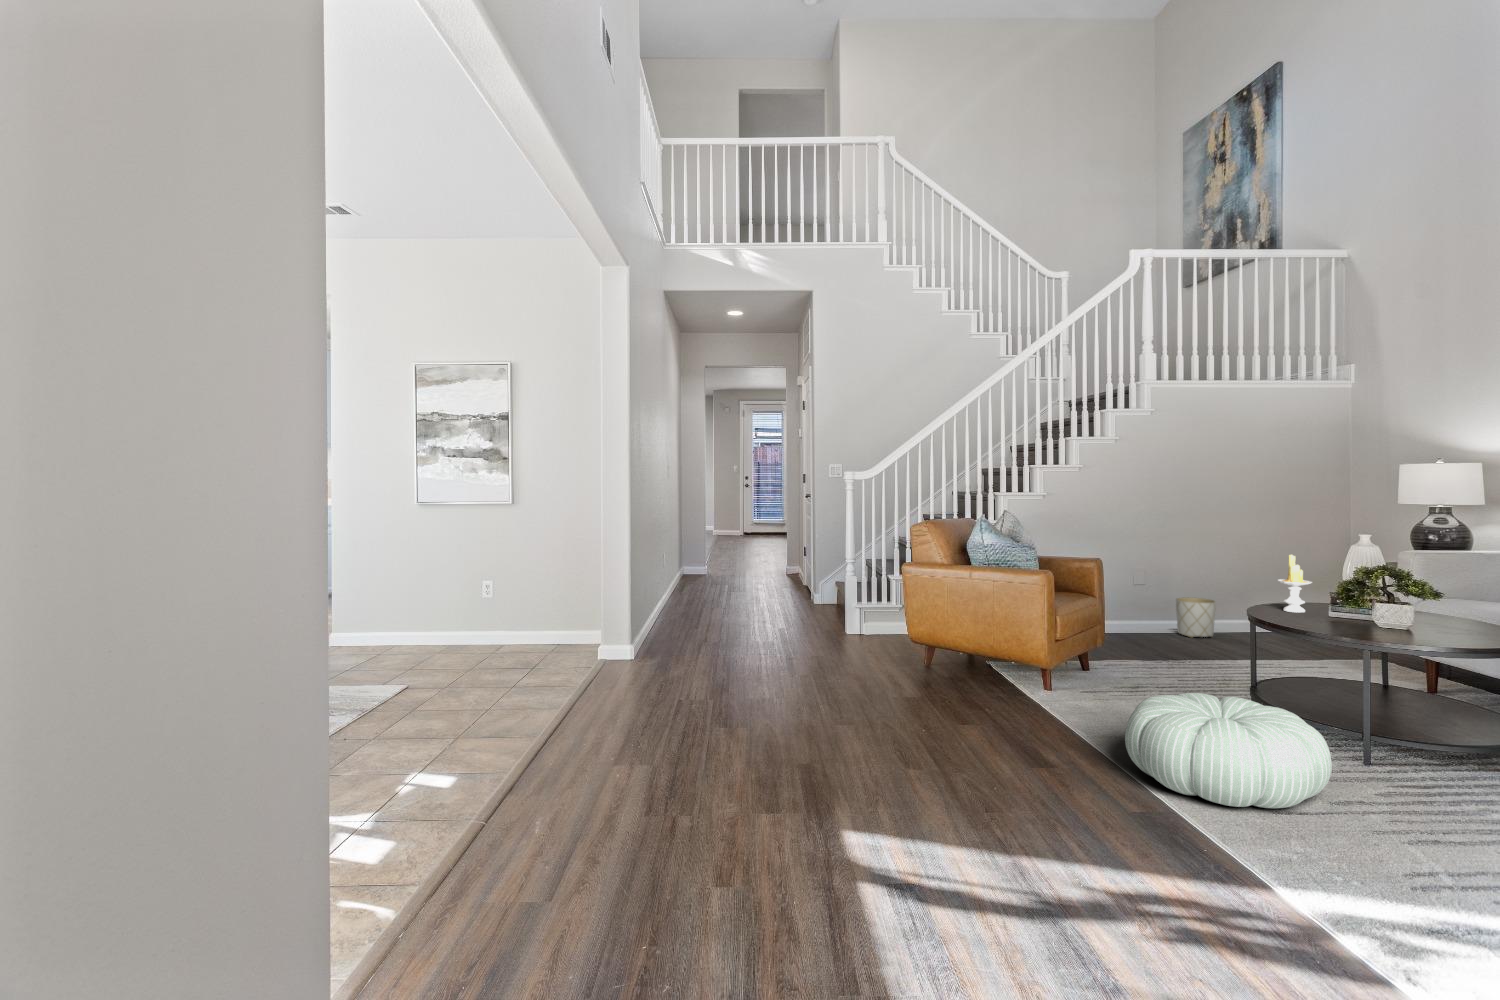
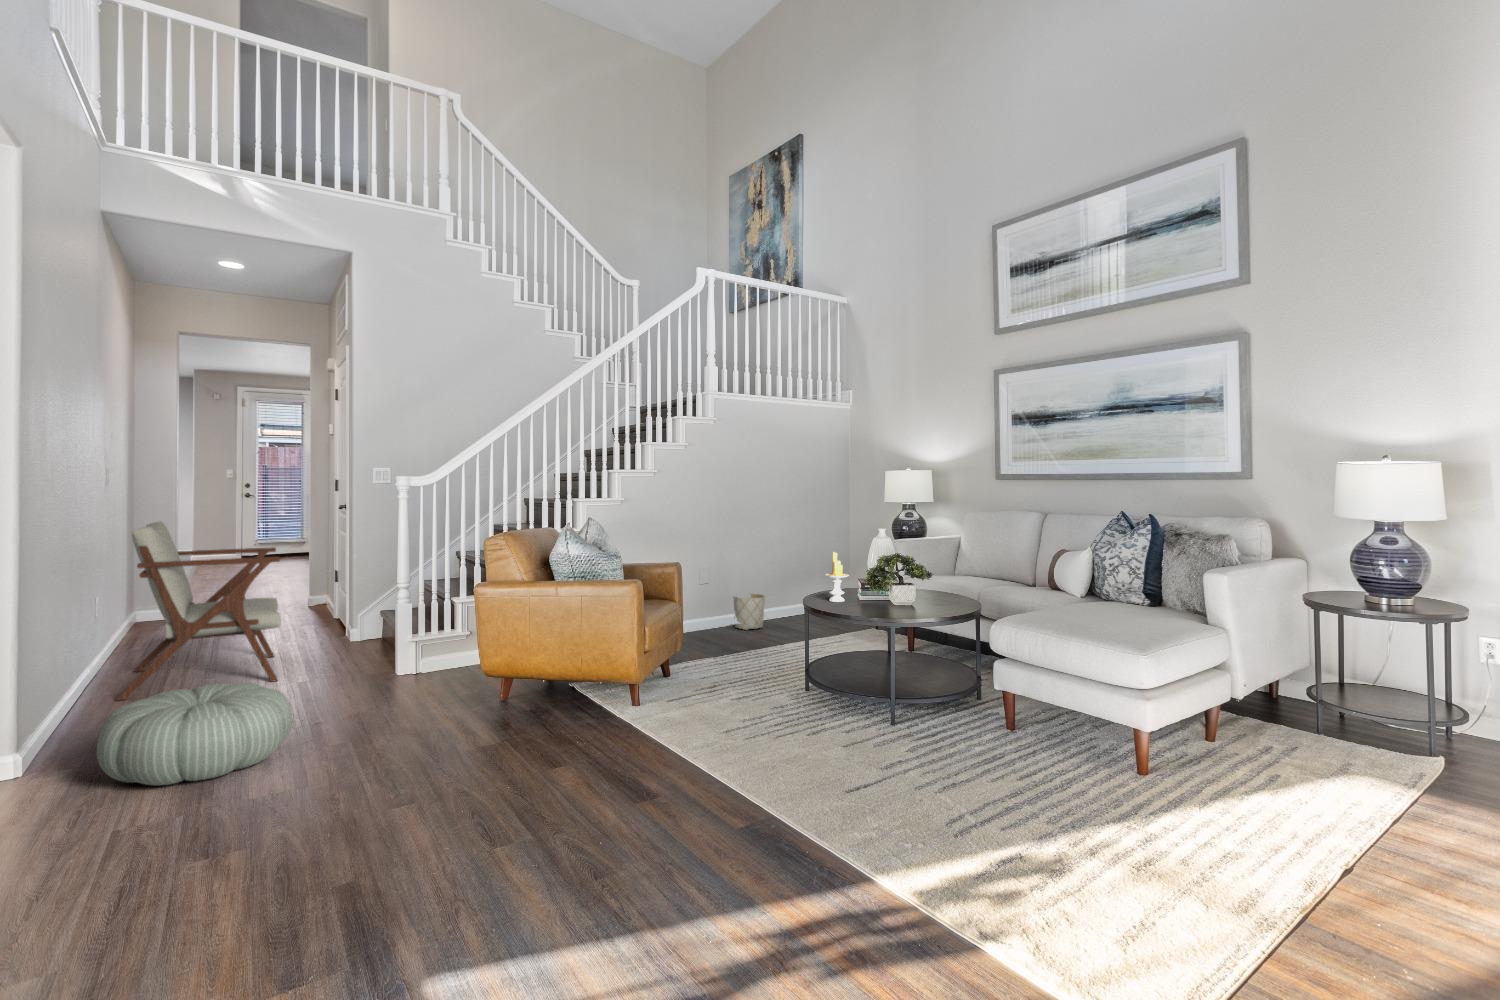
lounge chair: none [656,508,756,636] -> present [116,522,281,701]
pouf: present [1125,693,1332,808] -> present [97,683,292,785]

